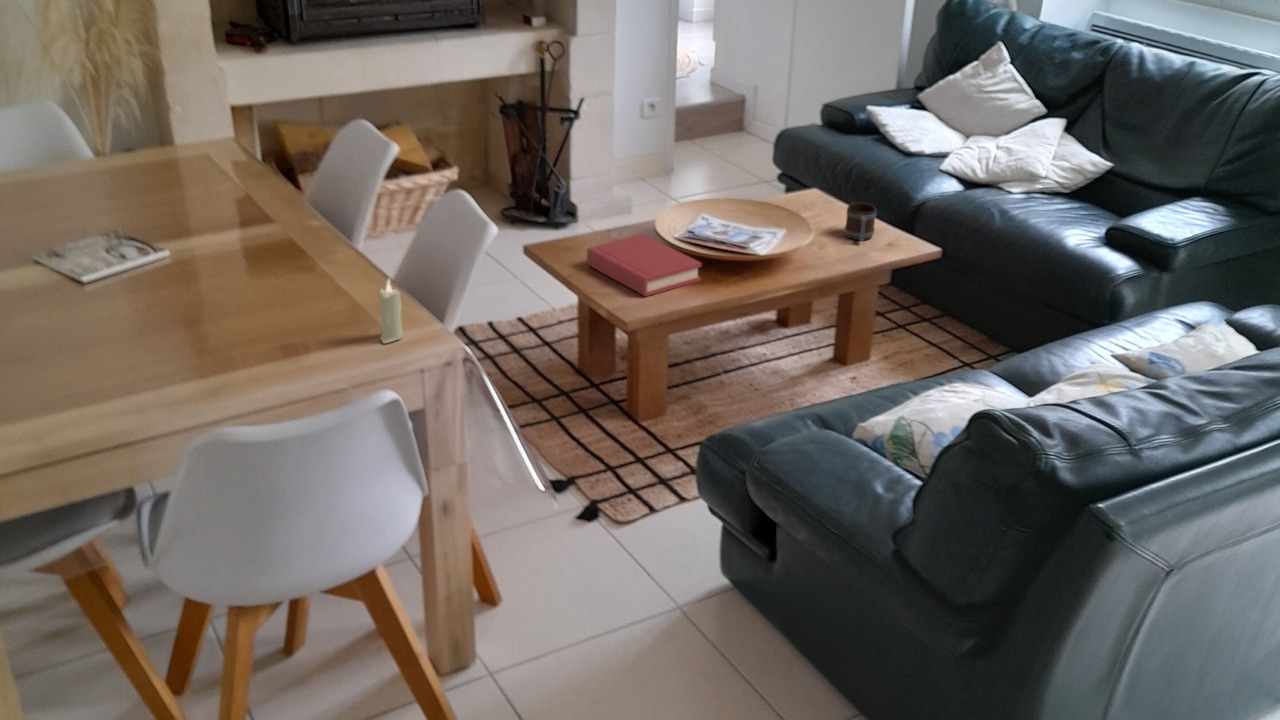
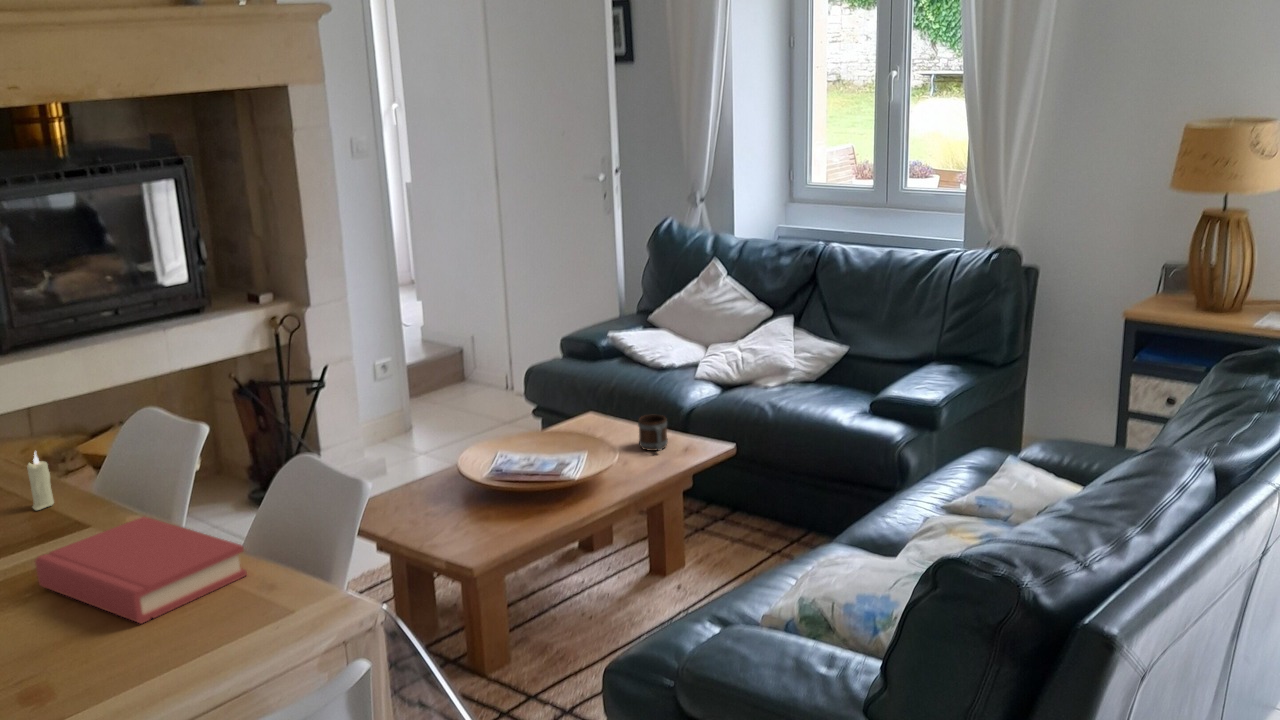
hardback book: present [587,234,702,296] -> present [35,517,247,623]
candle: present [379,280,403,343] -> present [27,452,54,510]

